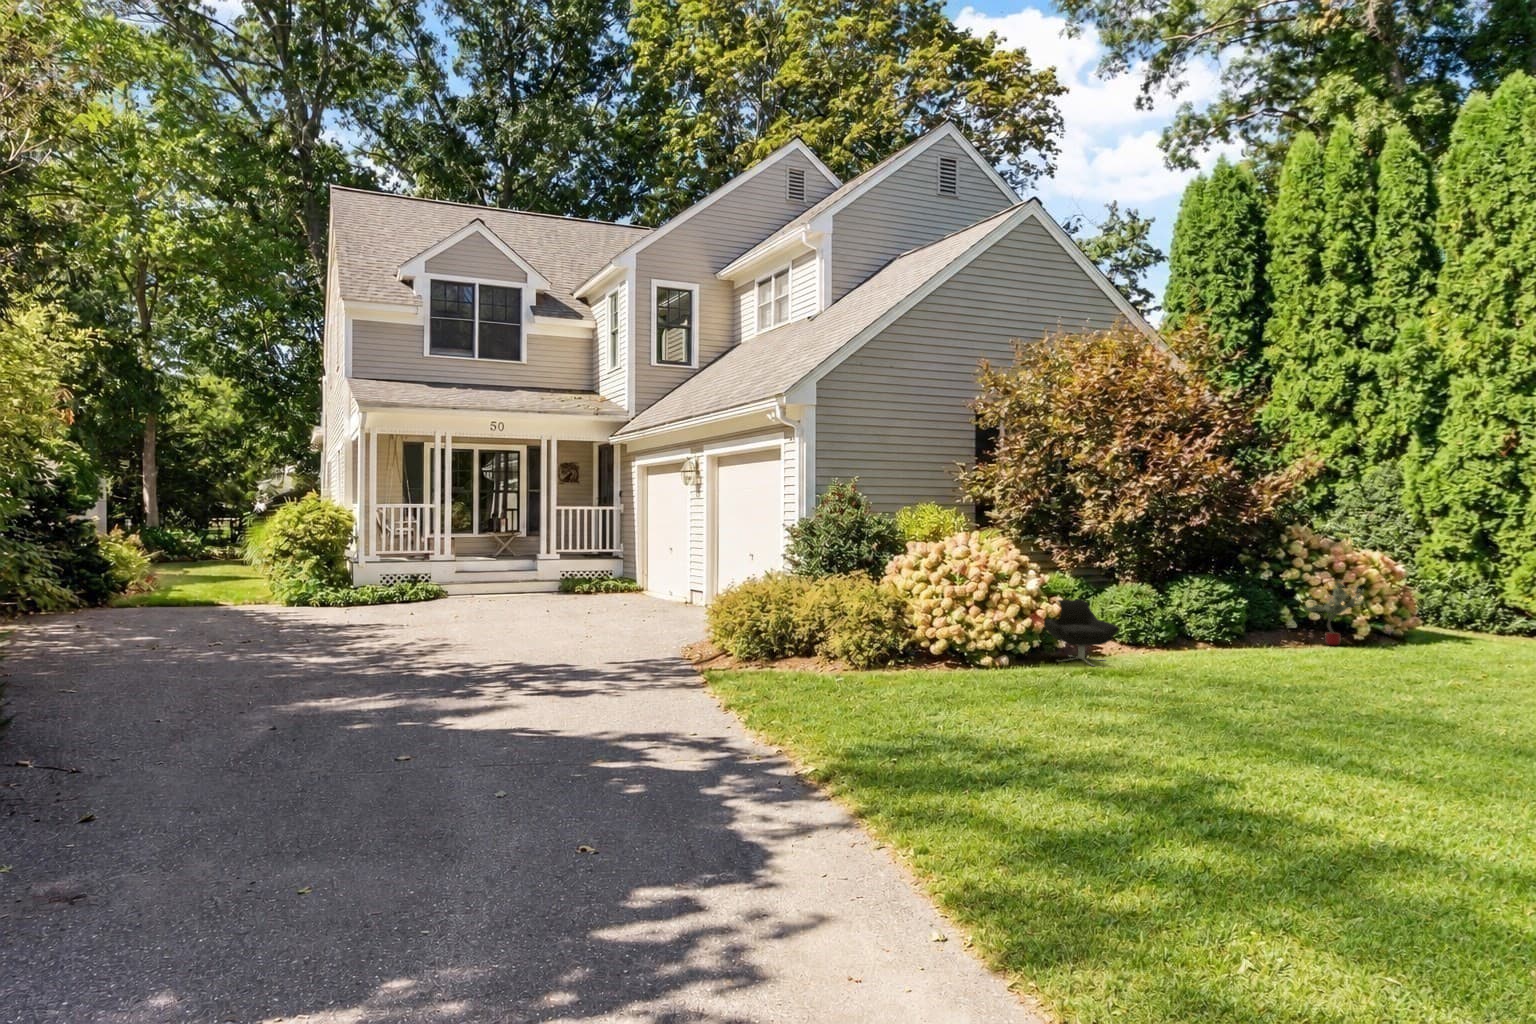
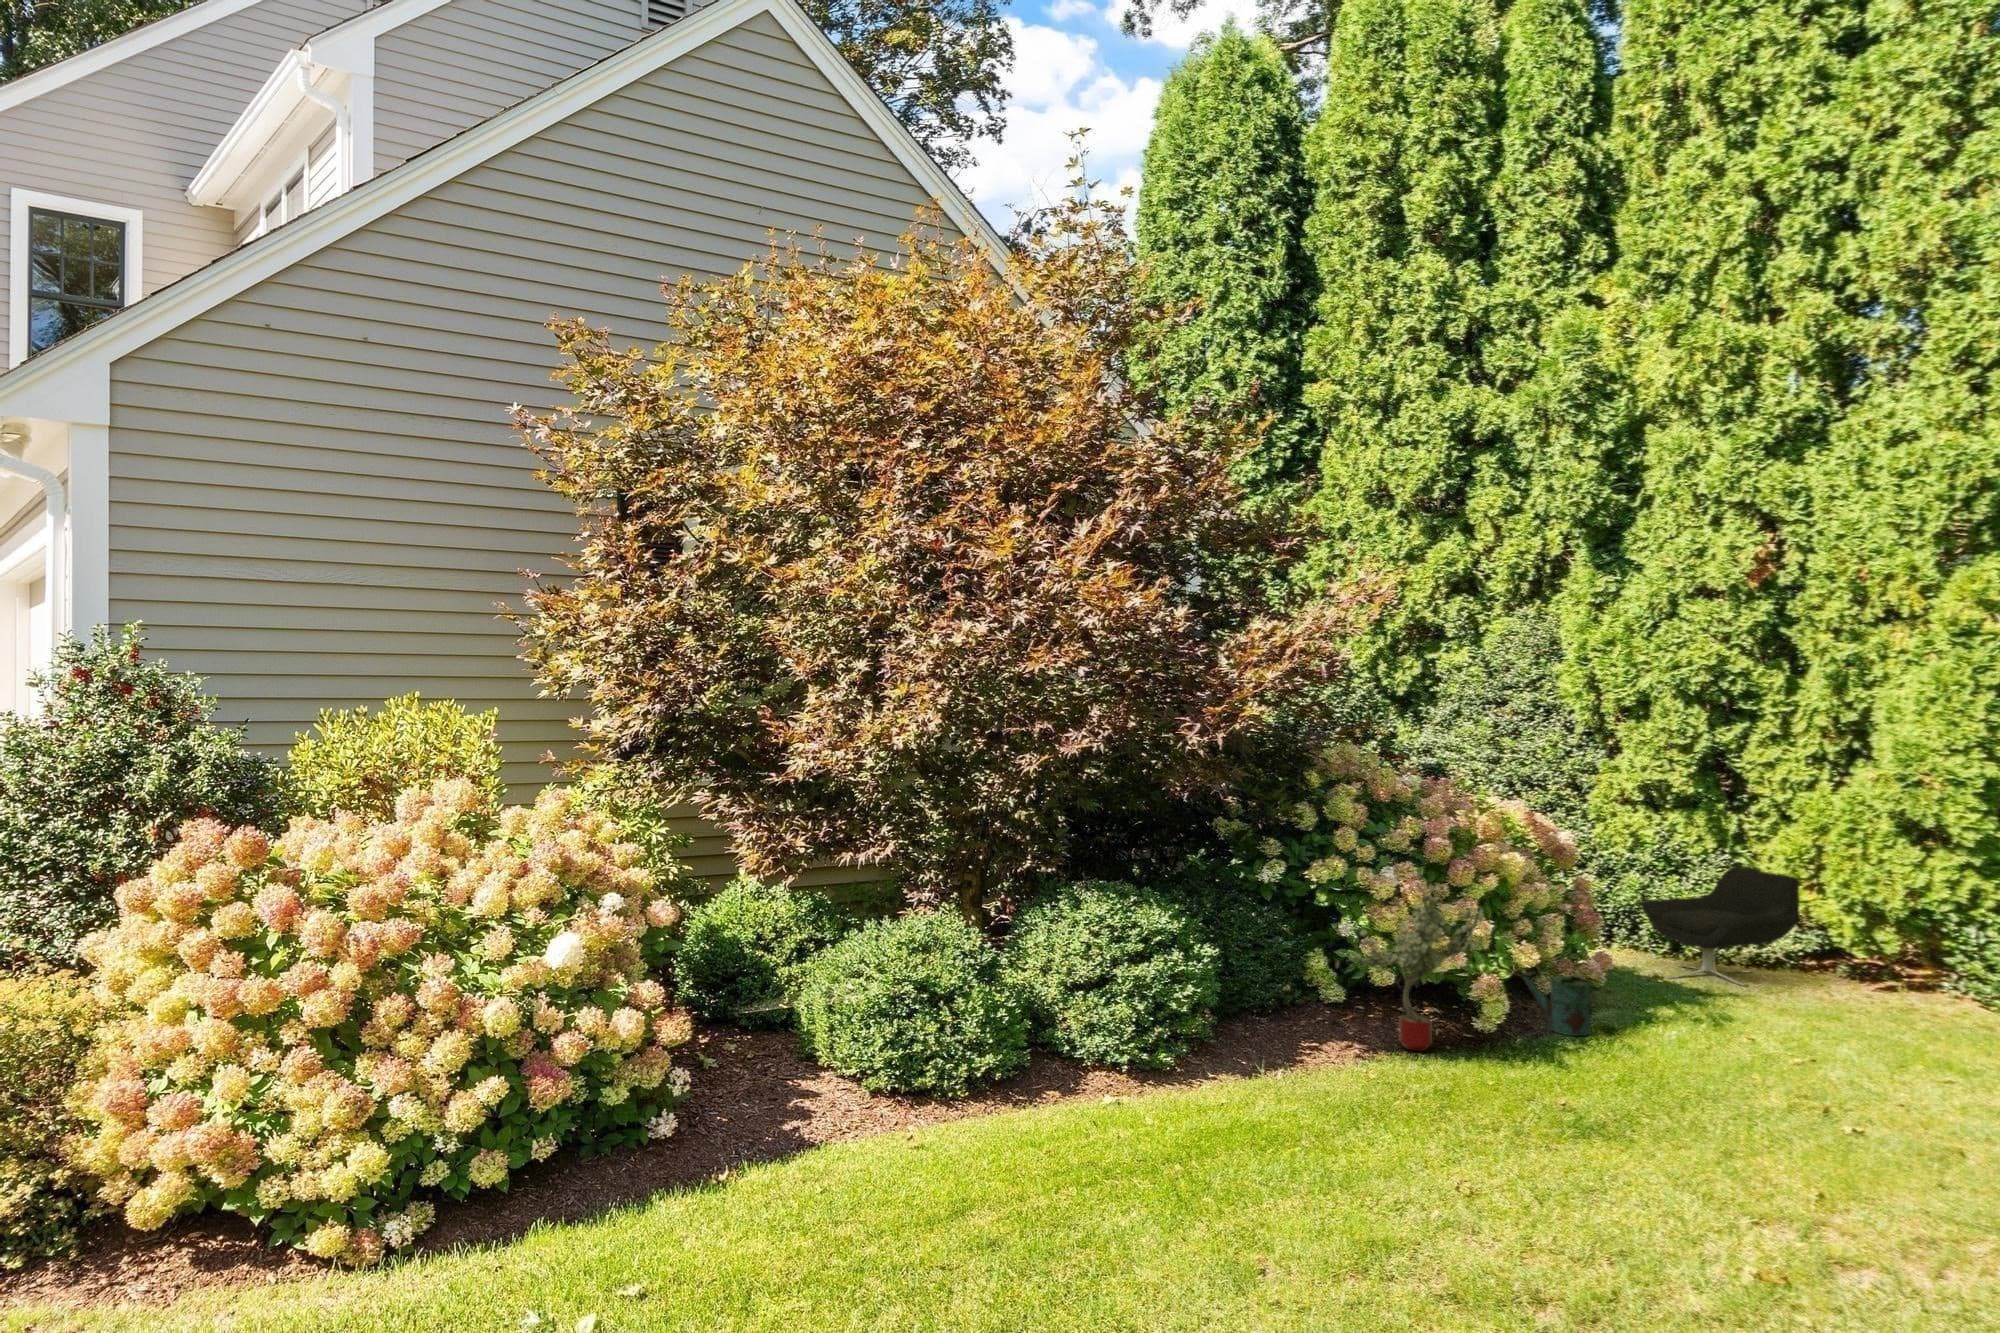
lounge chair: present [1044,600,1120,666] -> present [1641,866,1800,986]
watering can: none [1376,617,1420,645] -> present [1513,970,1592,1036]

